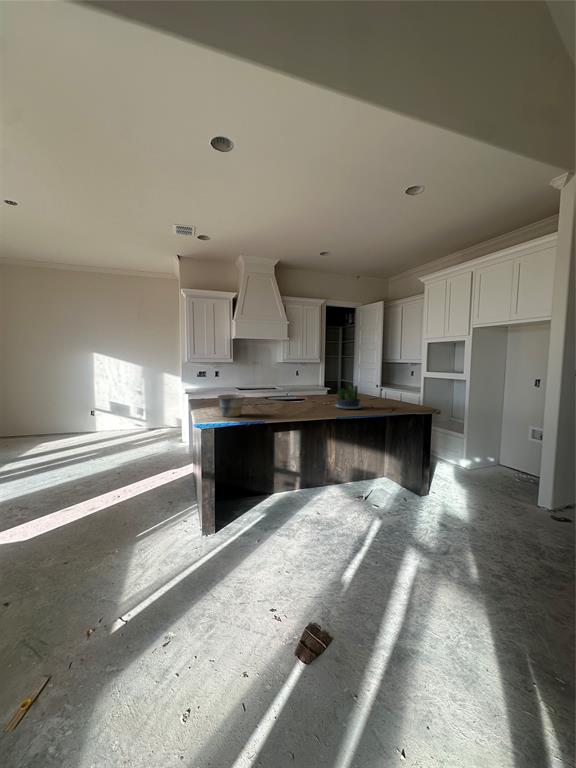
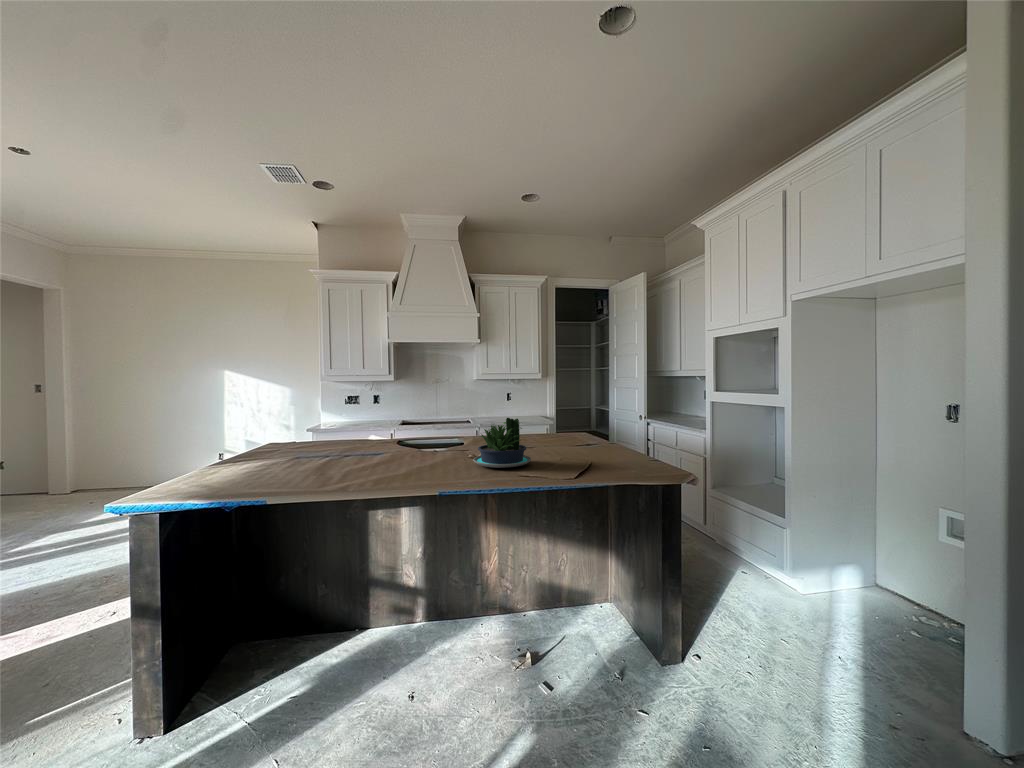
bowl: present [218,394,245,417] -> none [190,438,260,485]

